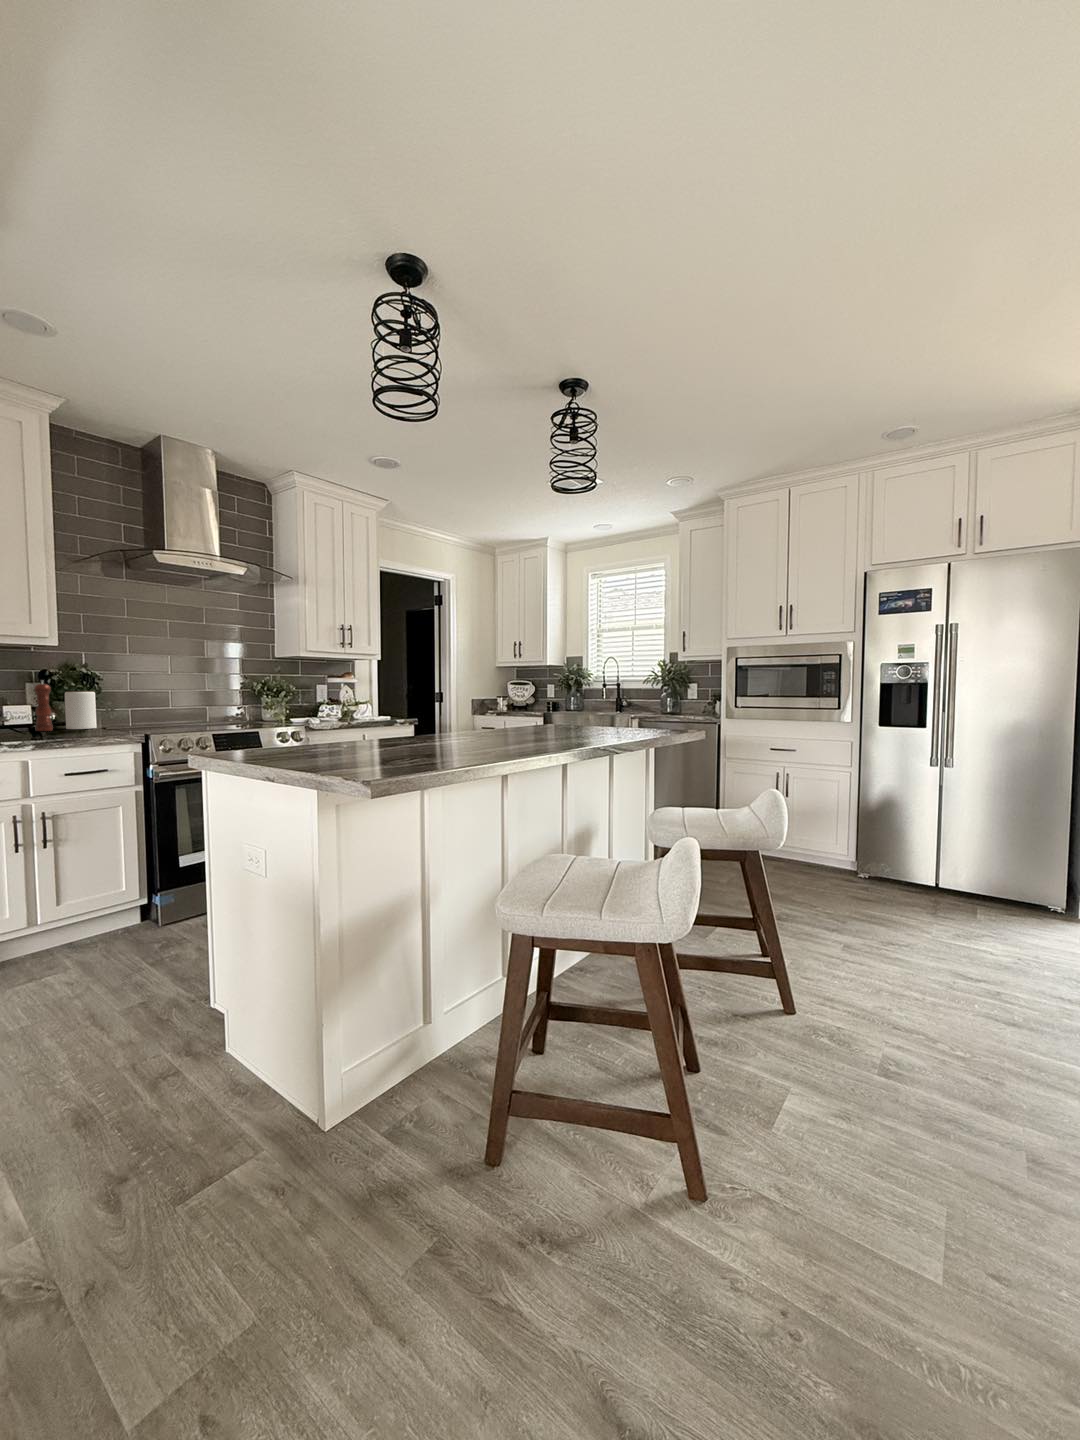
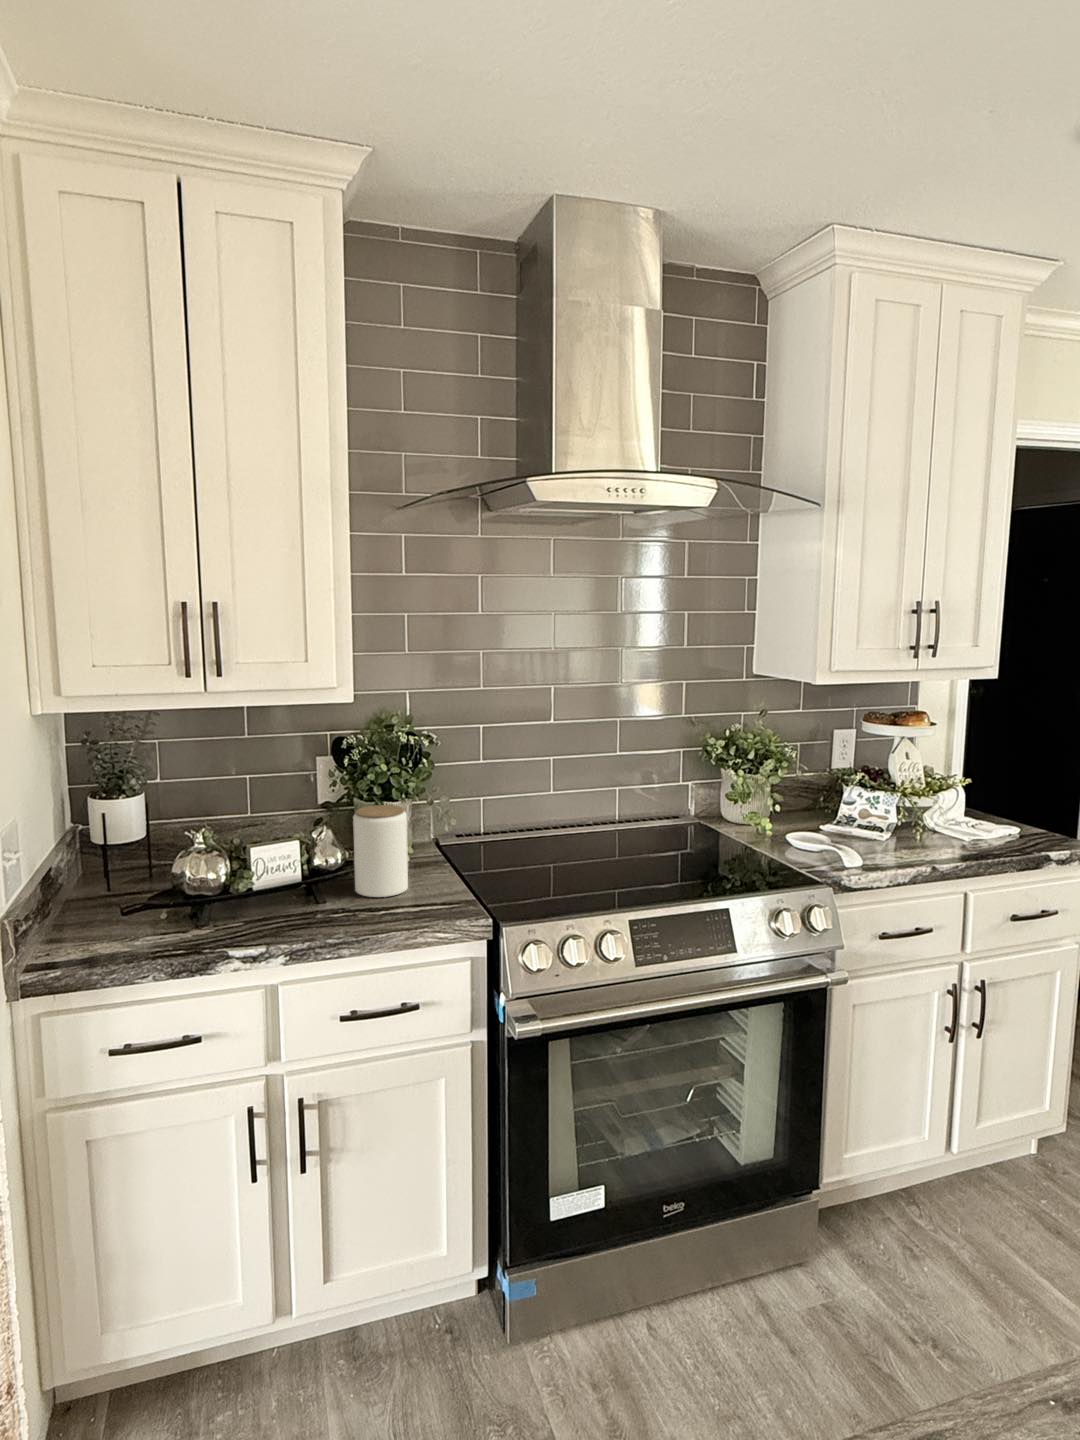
pepper mill: present [34,680,53,731] -> none [296,800,327,910]

